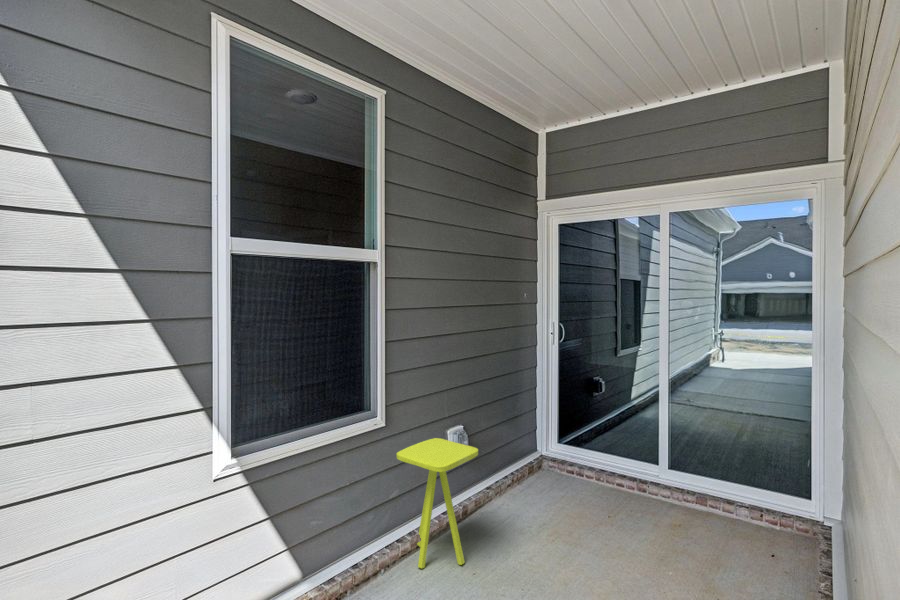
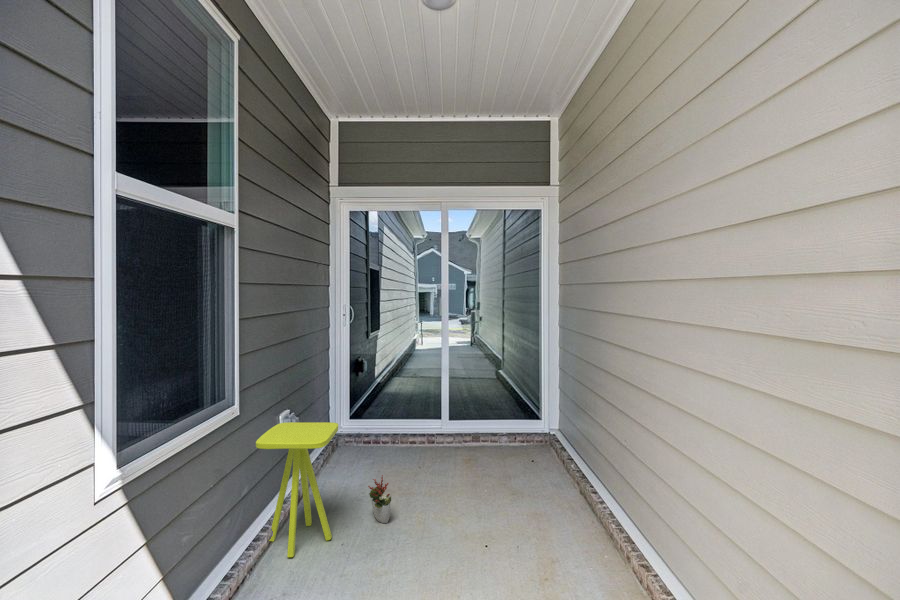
decorative plant: none [505,515,530,570] -> present [368,475,391,523]

